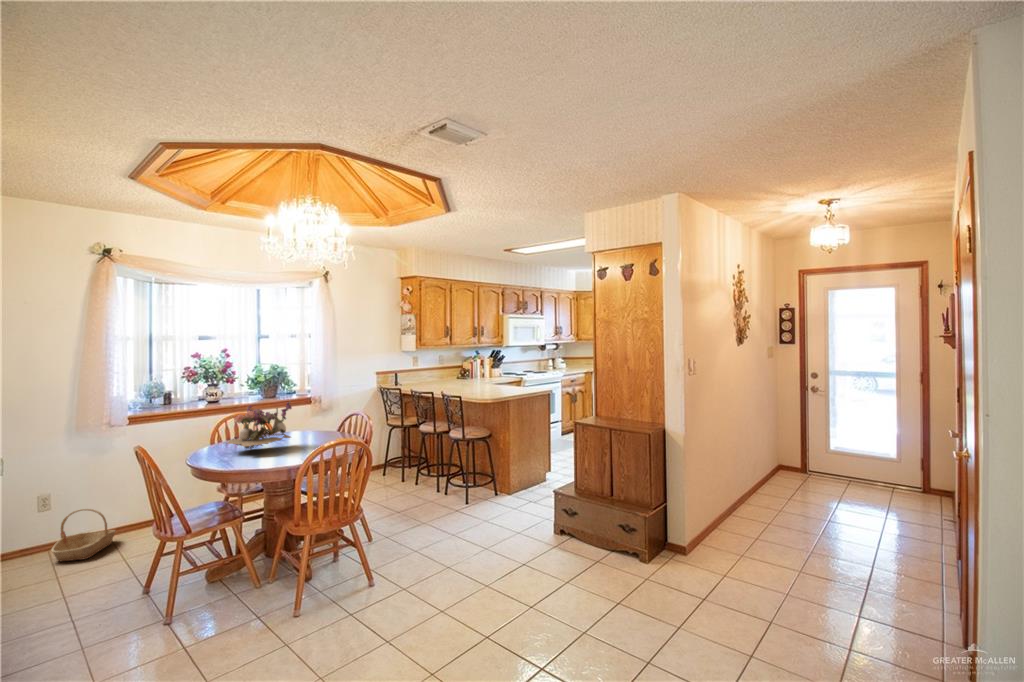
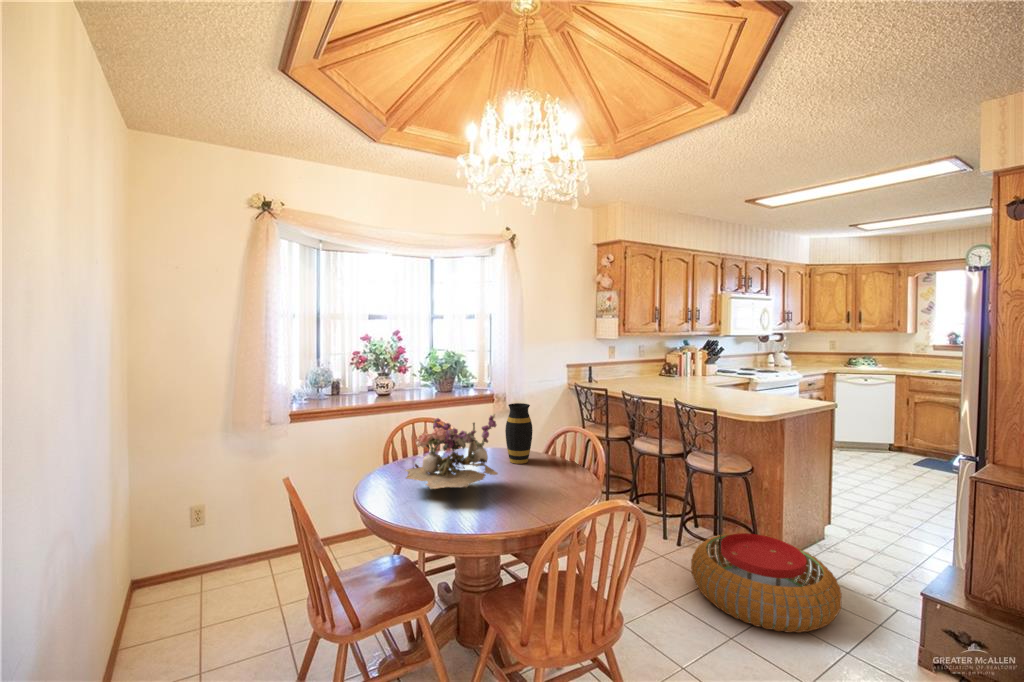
vase: none [304,396,324,436] -> present [505,403,533,464]
pouf: none [441,476,525,526] -> present [691,533,842,633]
basket: present [51,509,116,561] -> none [201,529,275,599]

